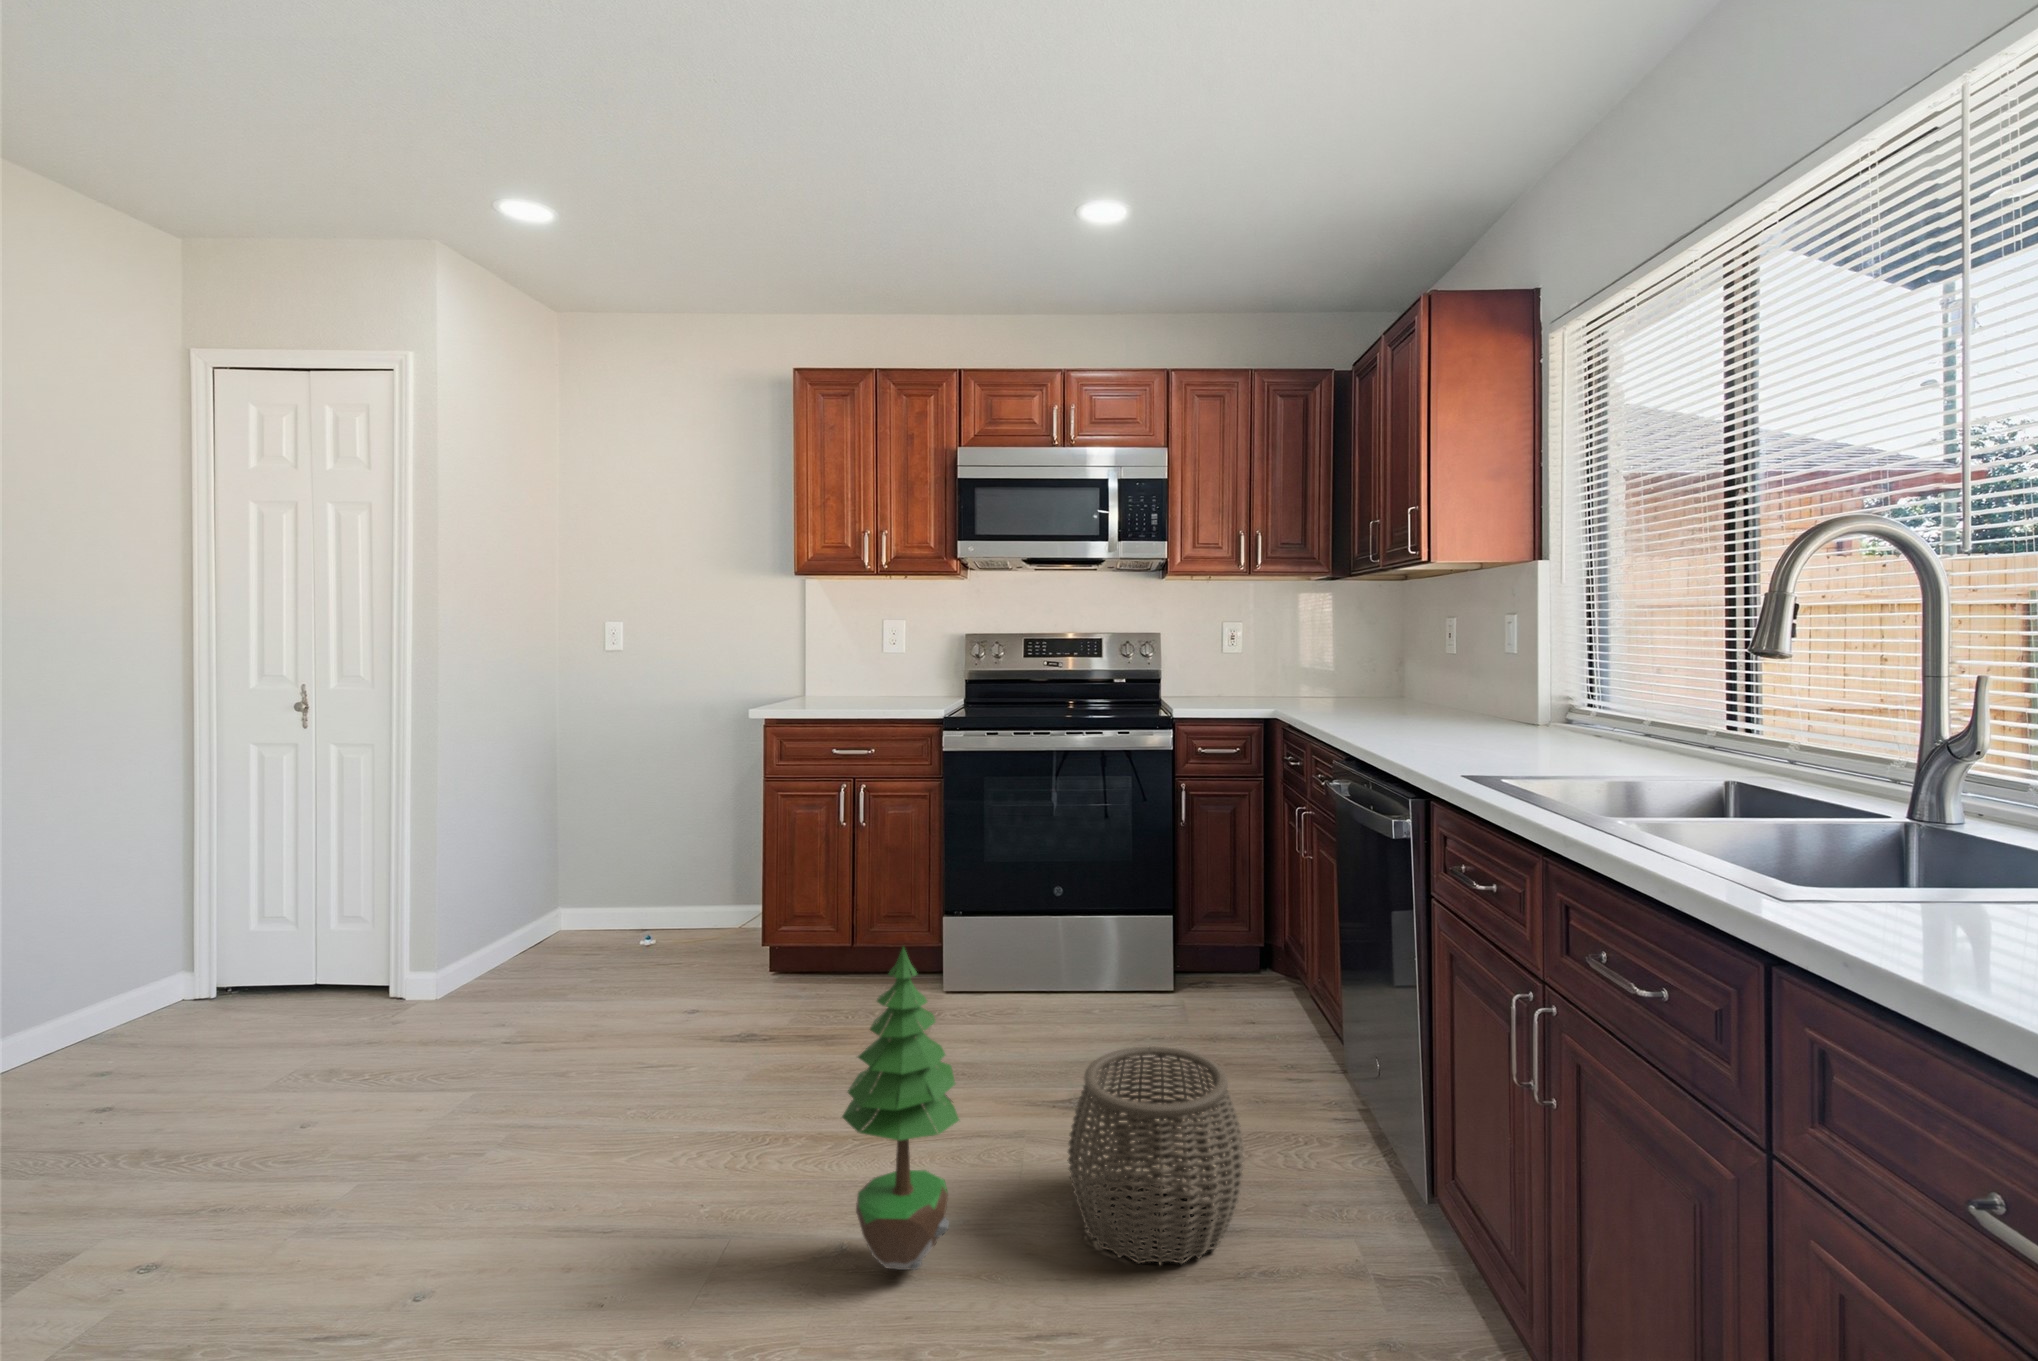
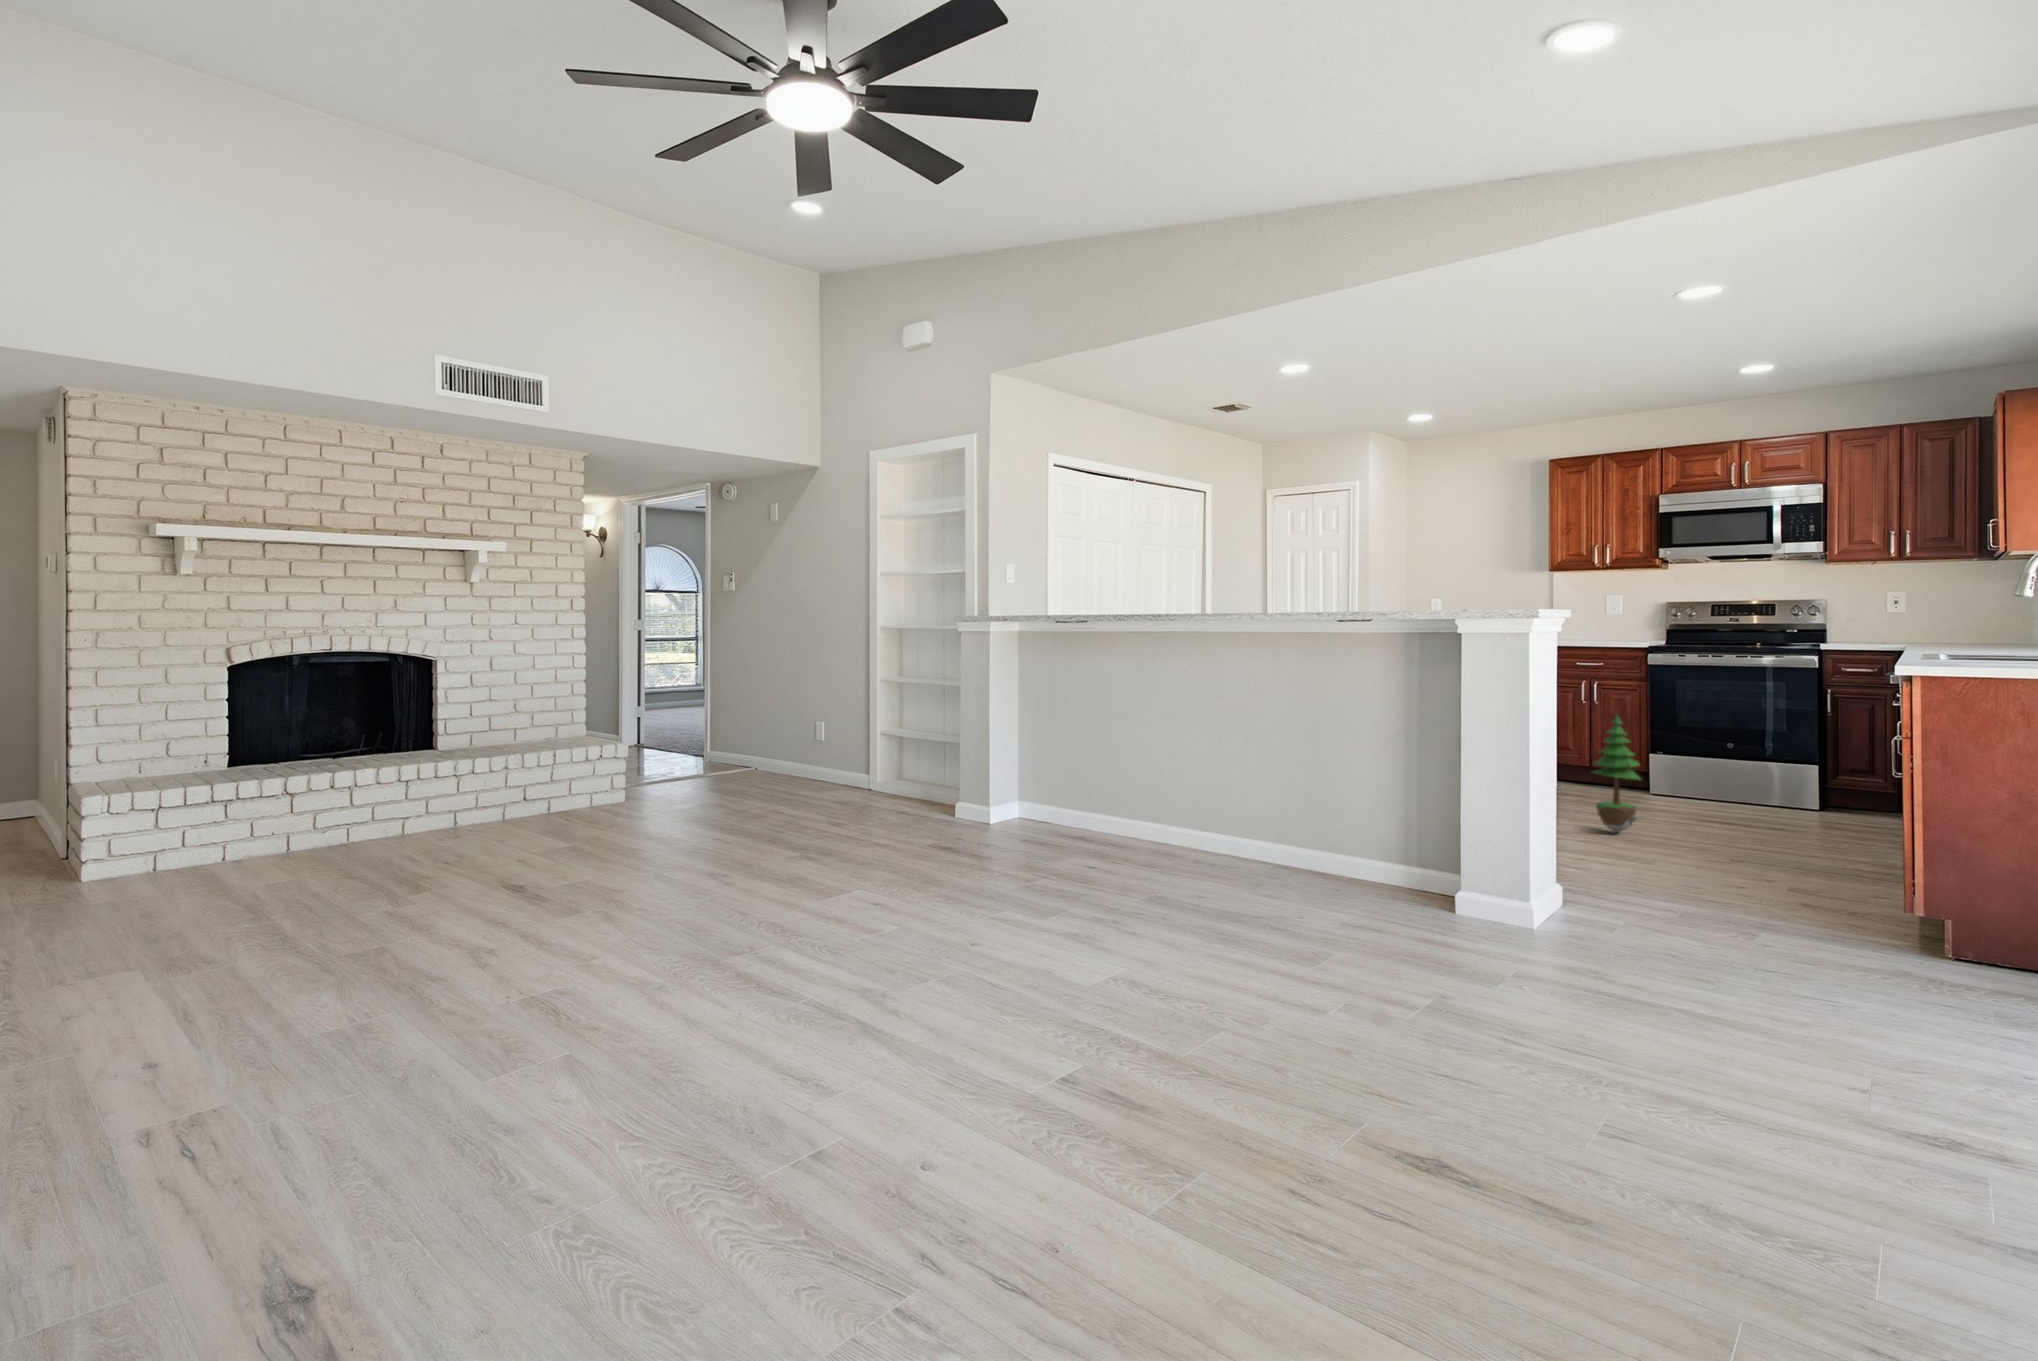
woven basket: present [1067,1046,1245,1265] -> none [1697,776,1794,851]

